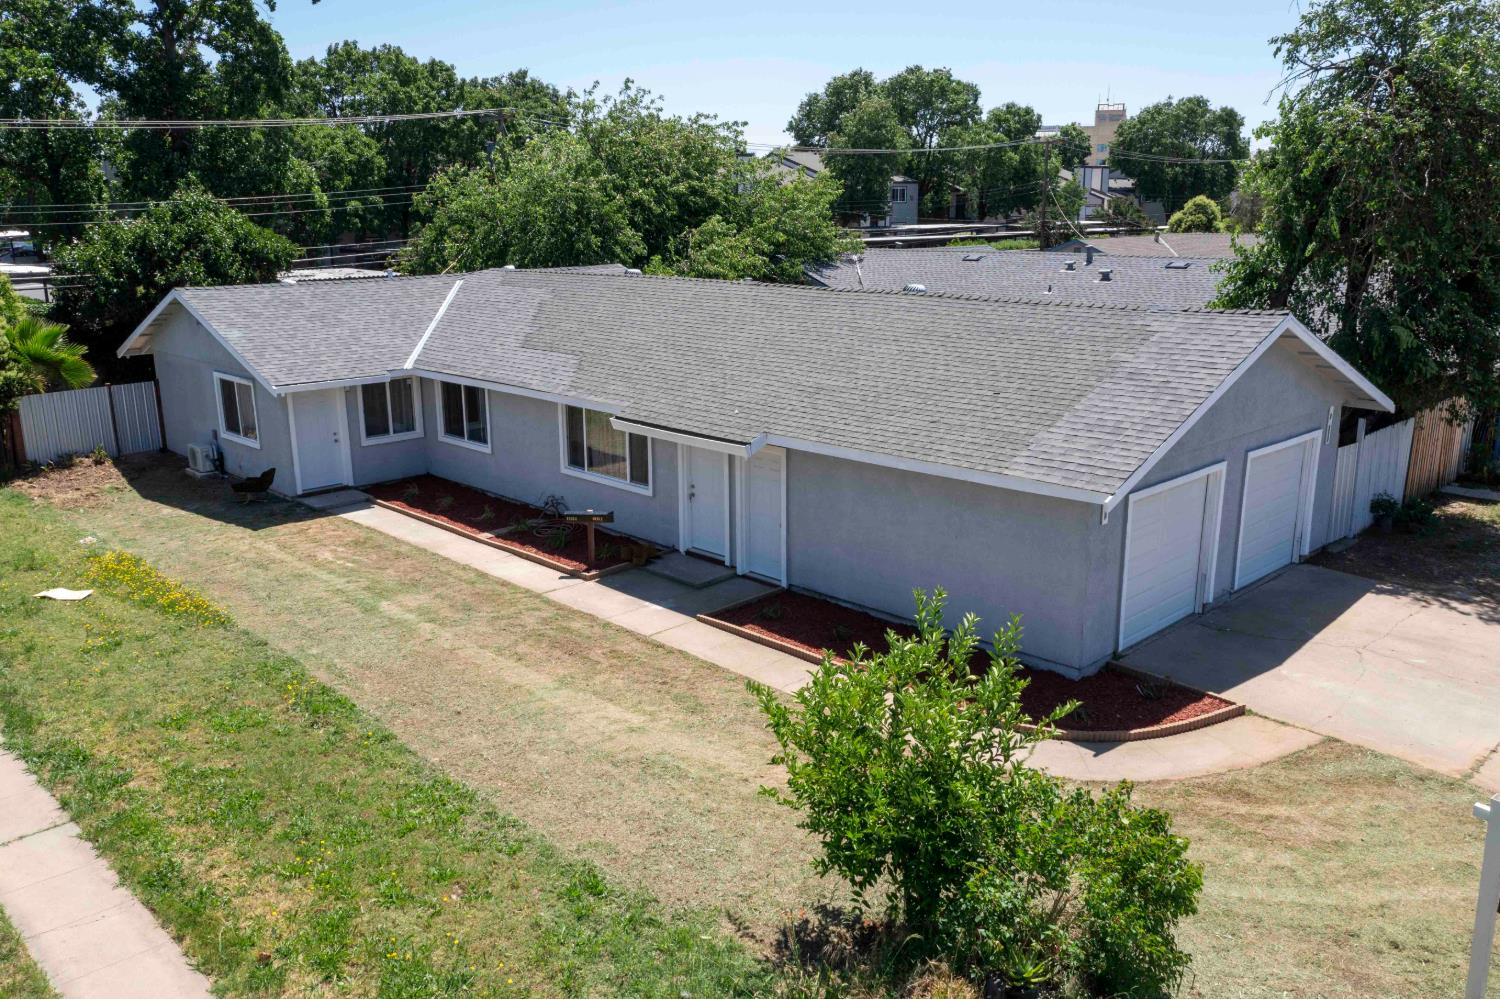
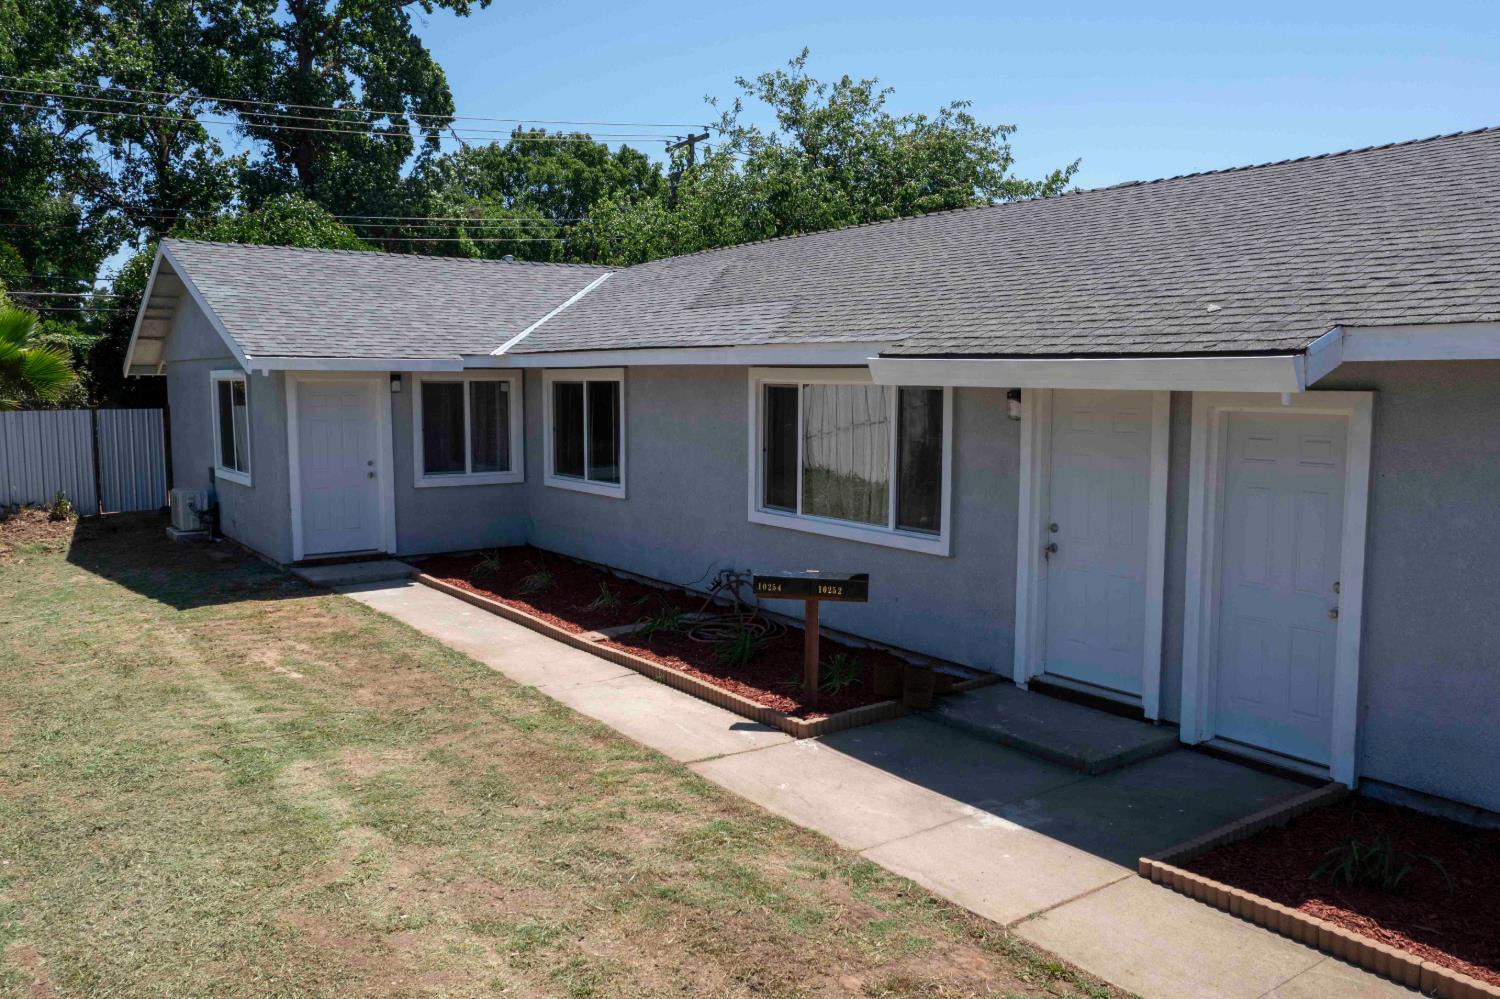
lounge chair: present [231,468,276,504] -> none [187,516,269,575]

